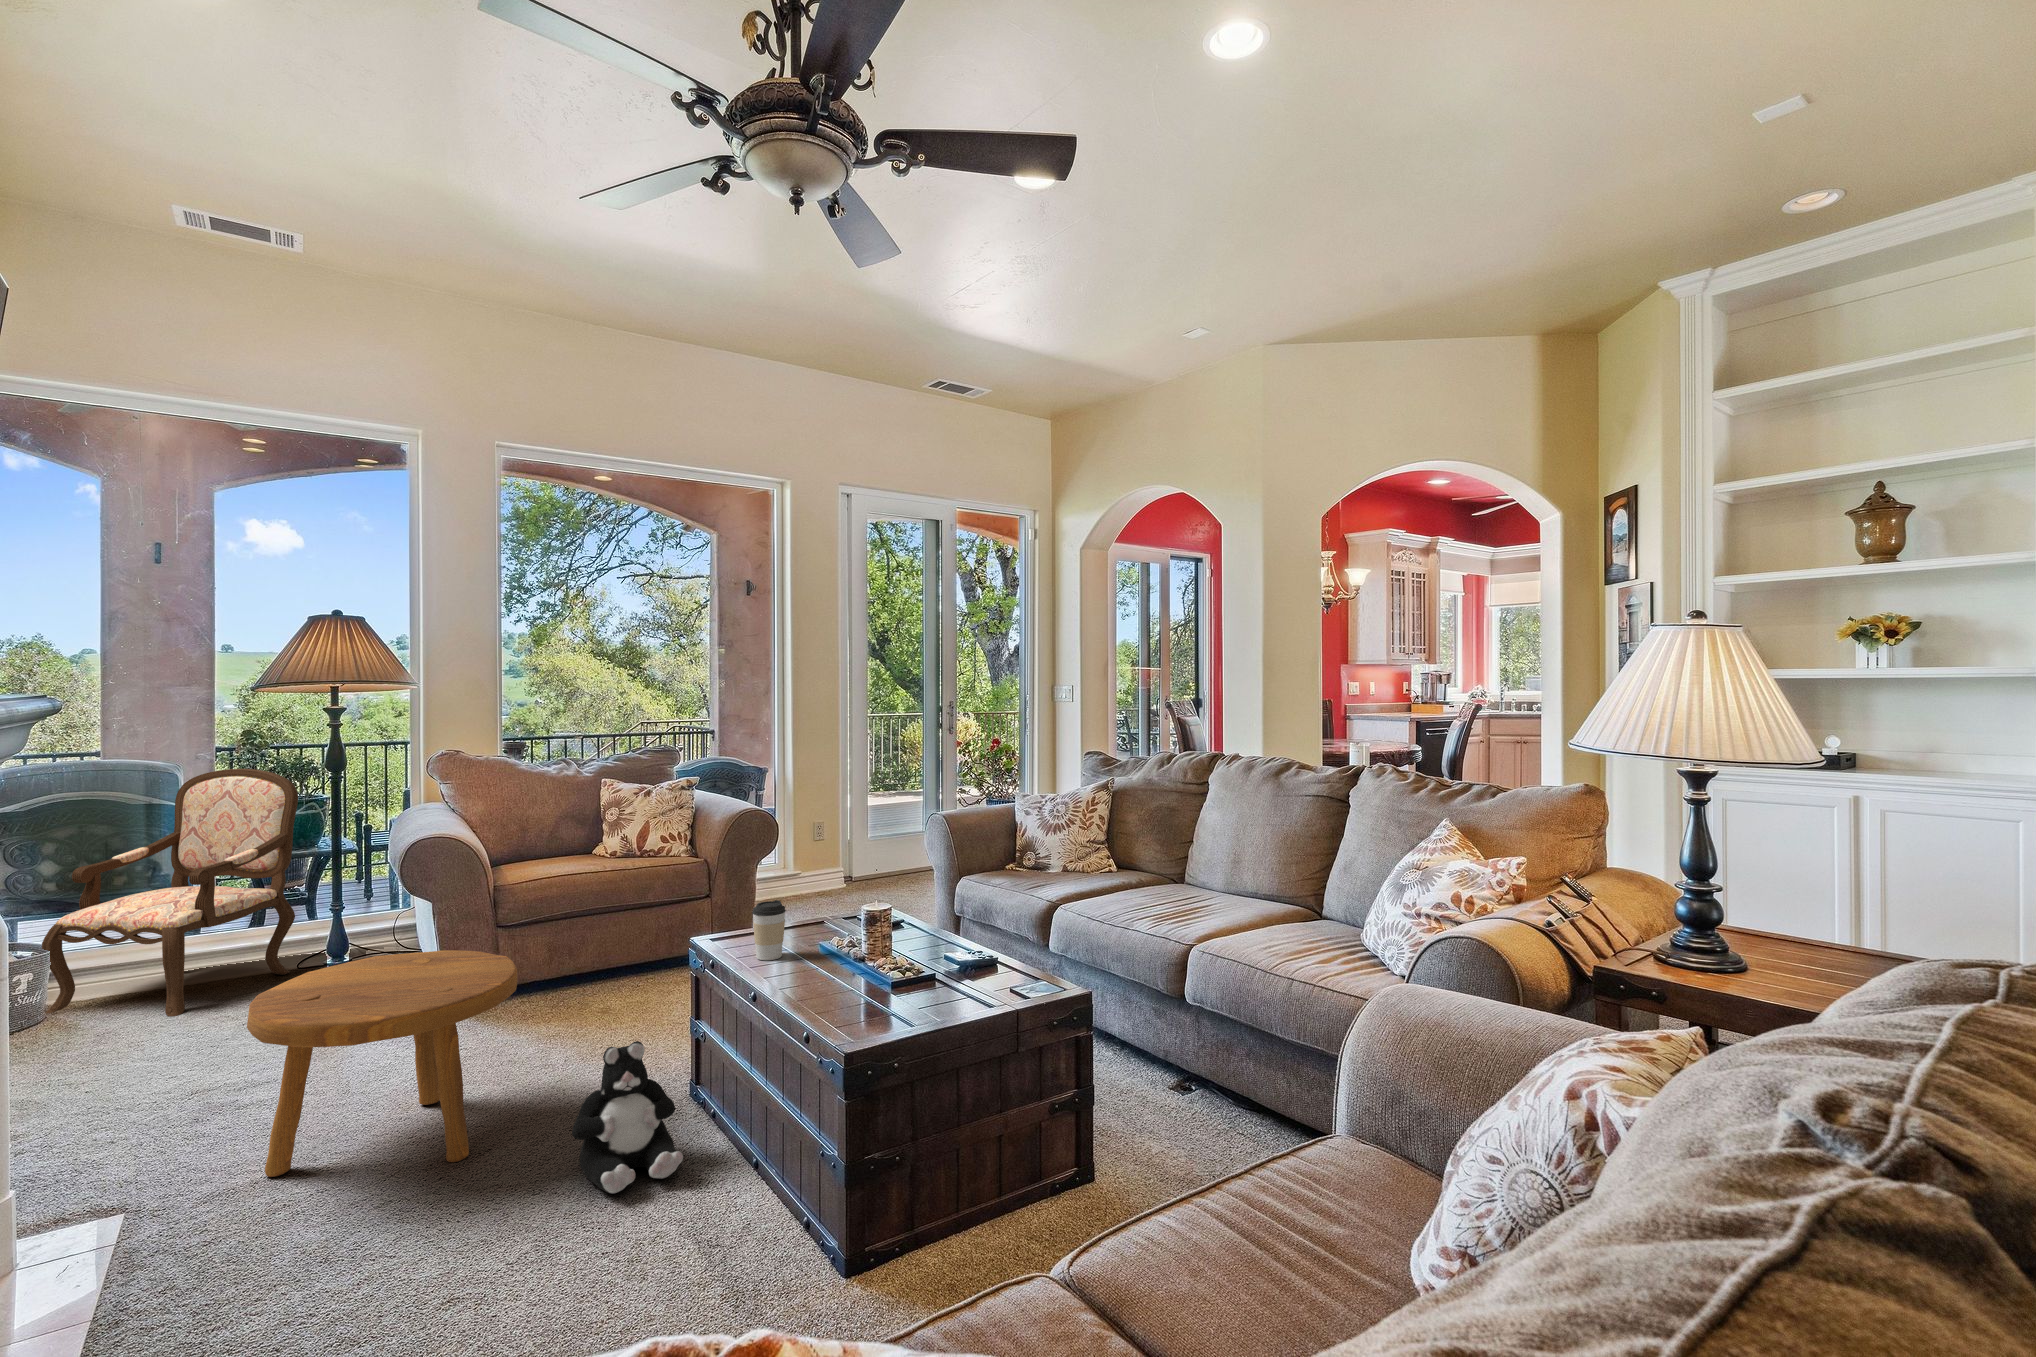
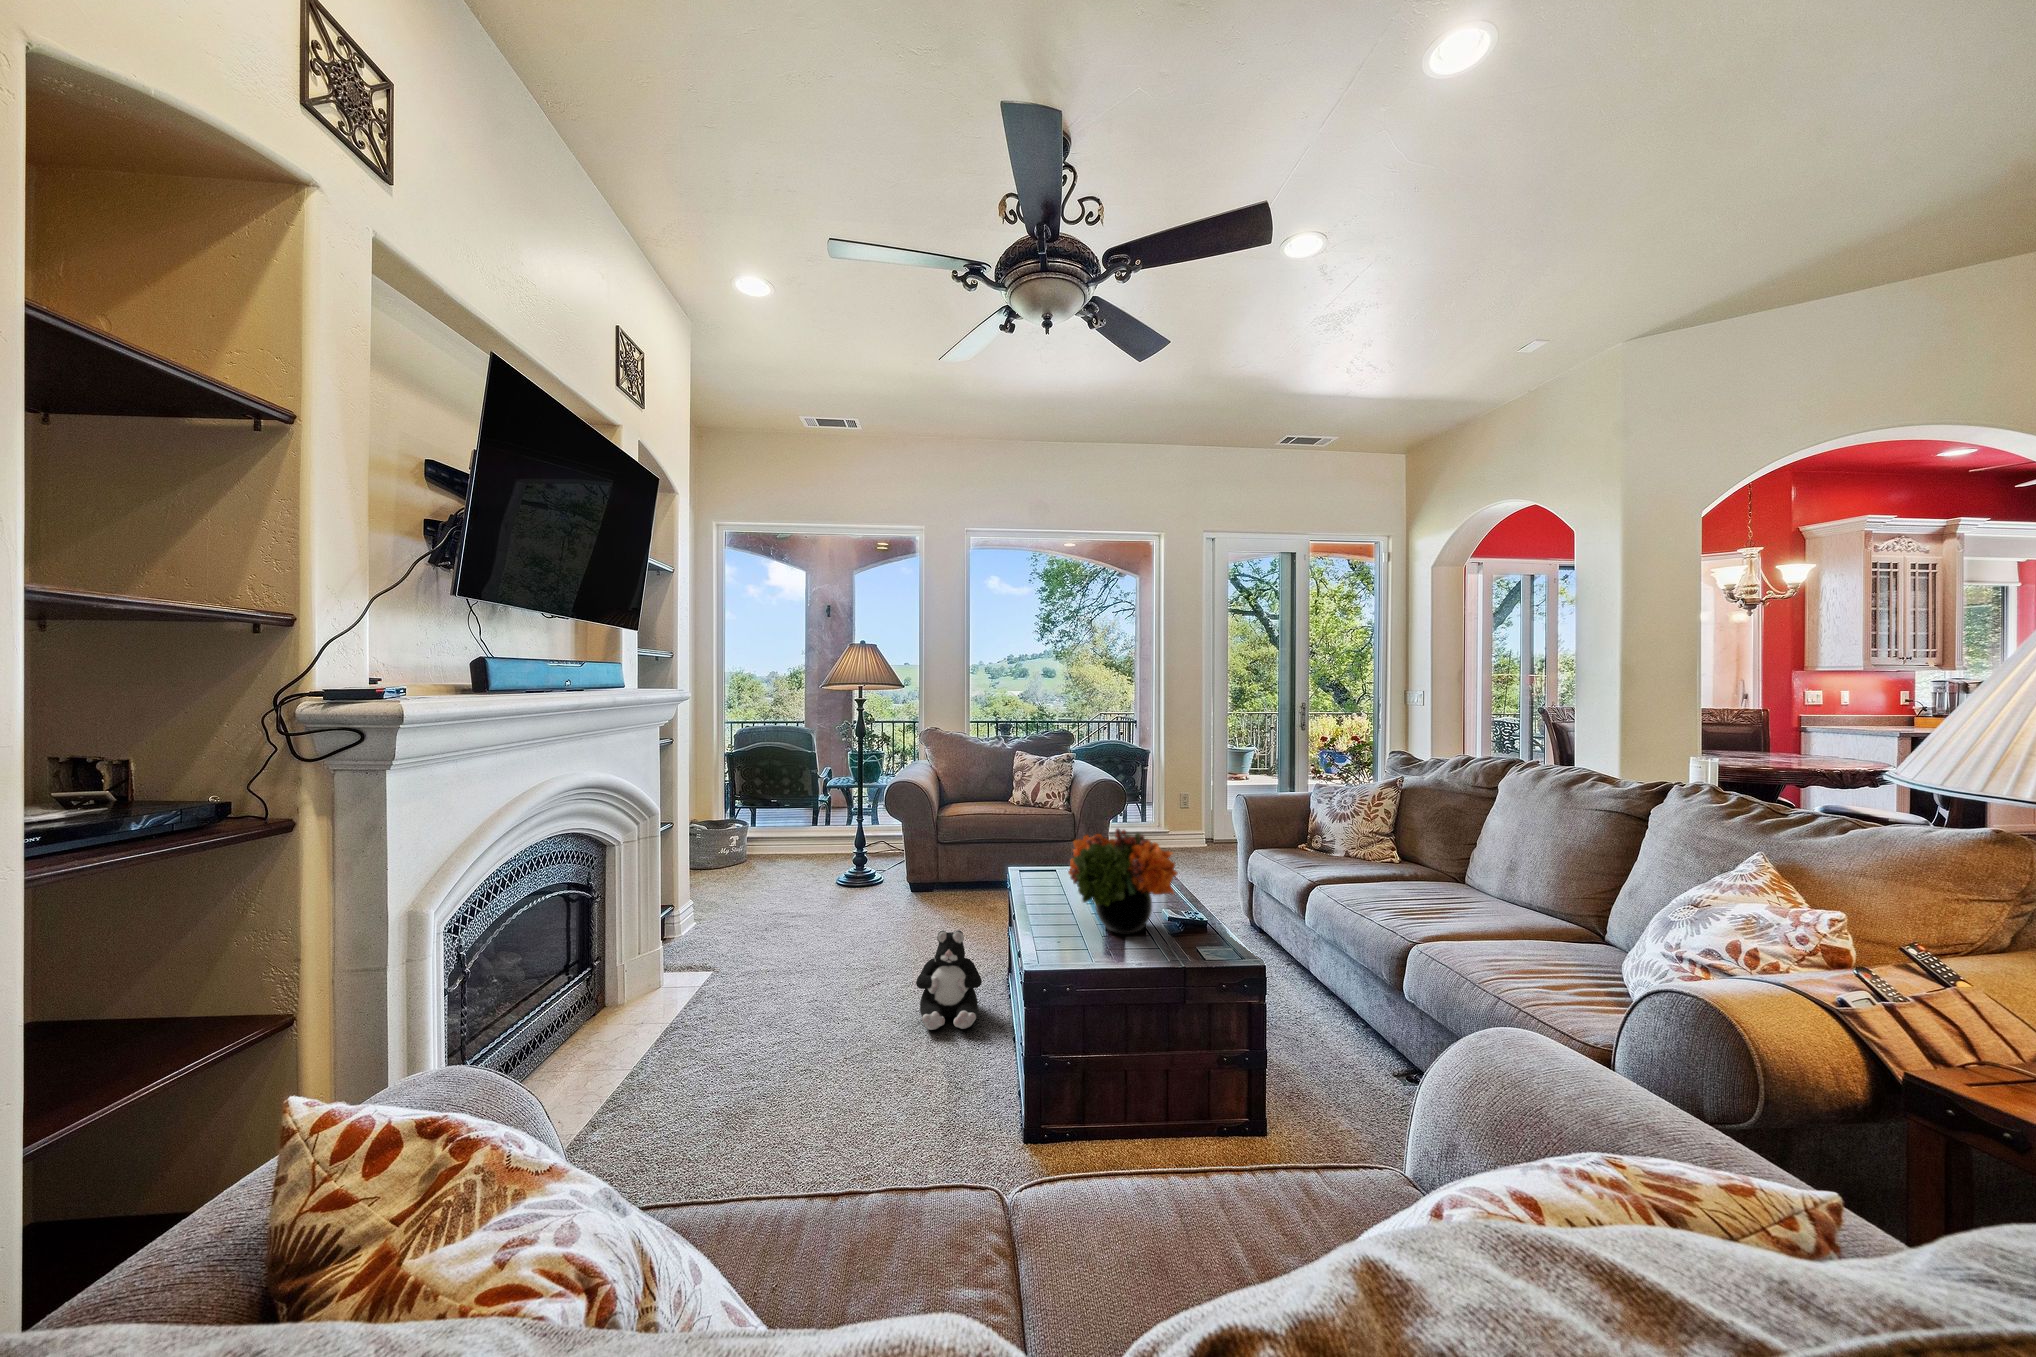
armchair: present [42,769,298,1016] -> none [751,732,862,869]
flower arrangement: none [830,862,972,993] -> present [1068,829,1177,933]
coffee cup: present [752,900,786,960] -> none [1040,846,1064,890]
footstool: present [247,950,517,1177] -> none [773,849,913,984]

